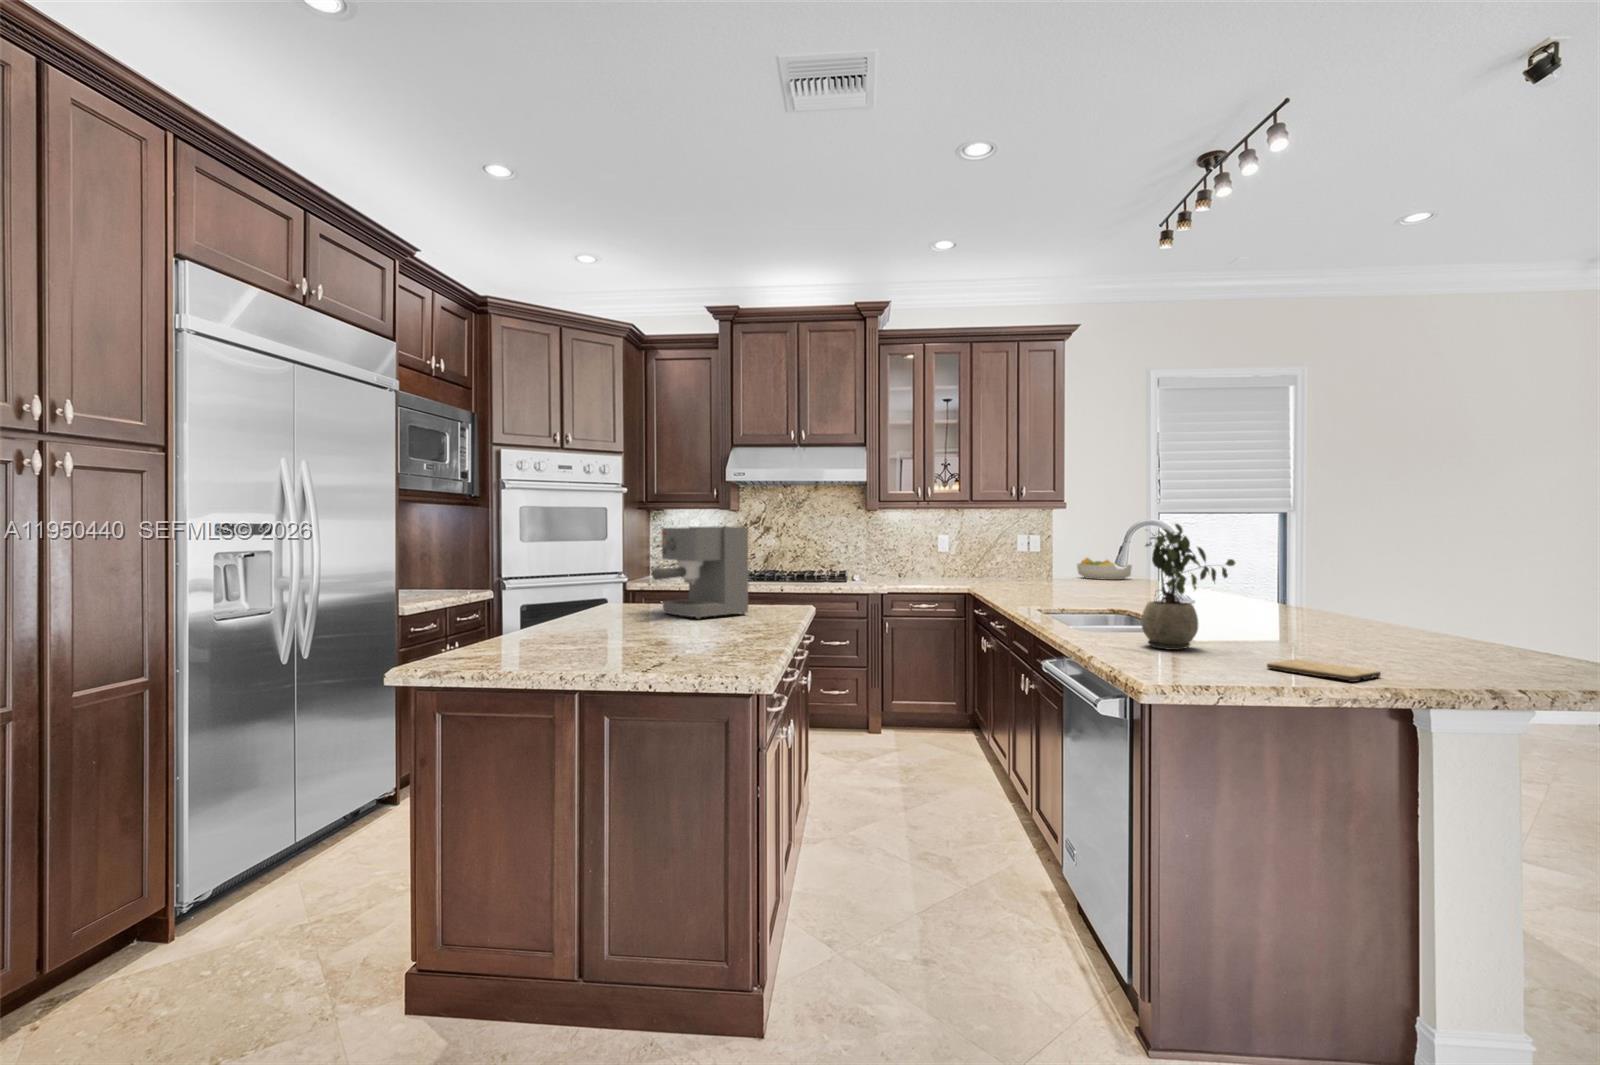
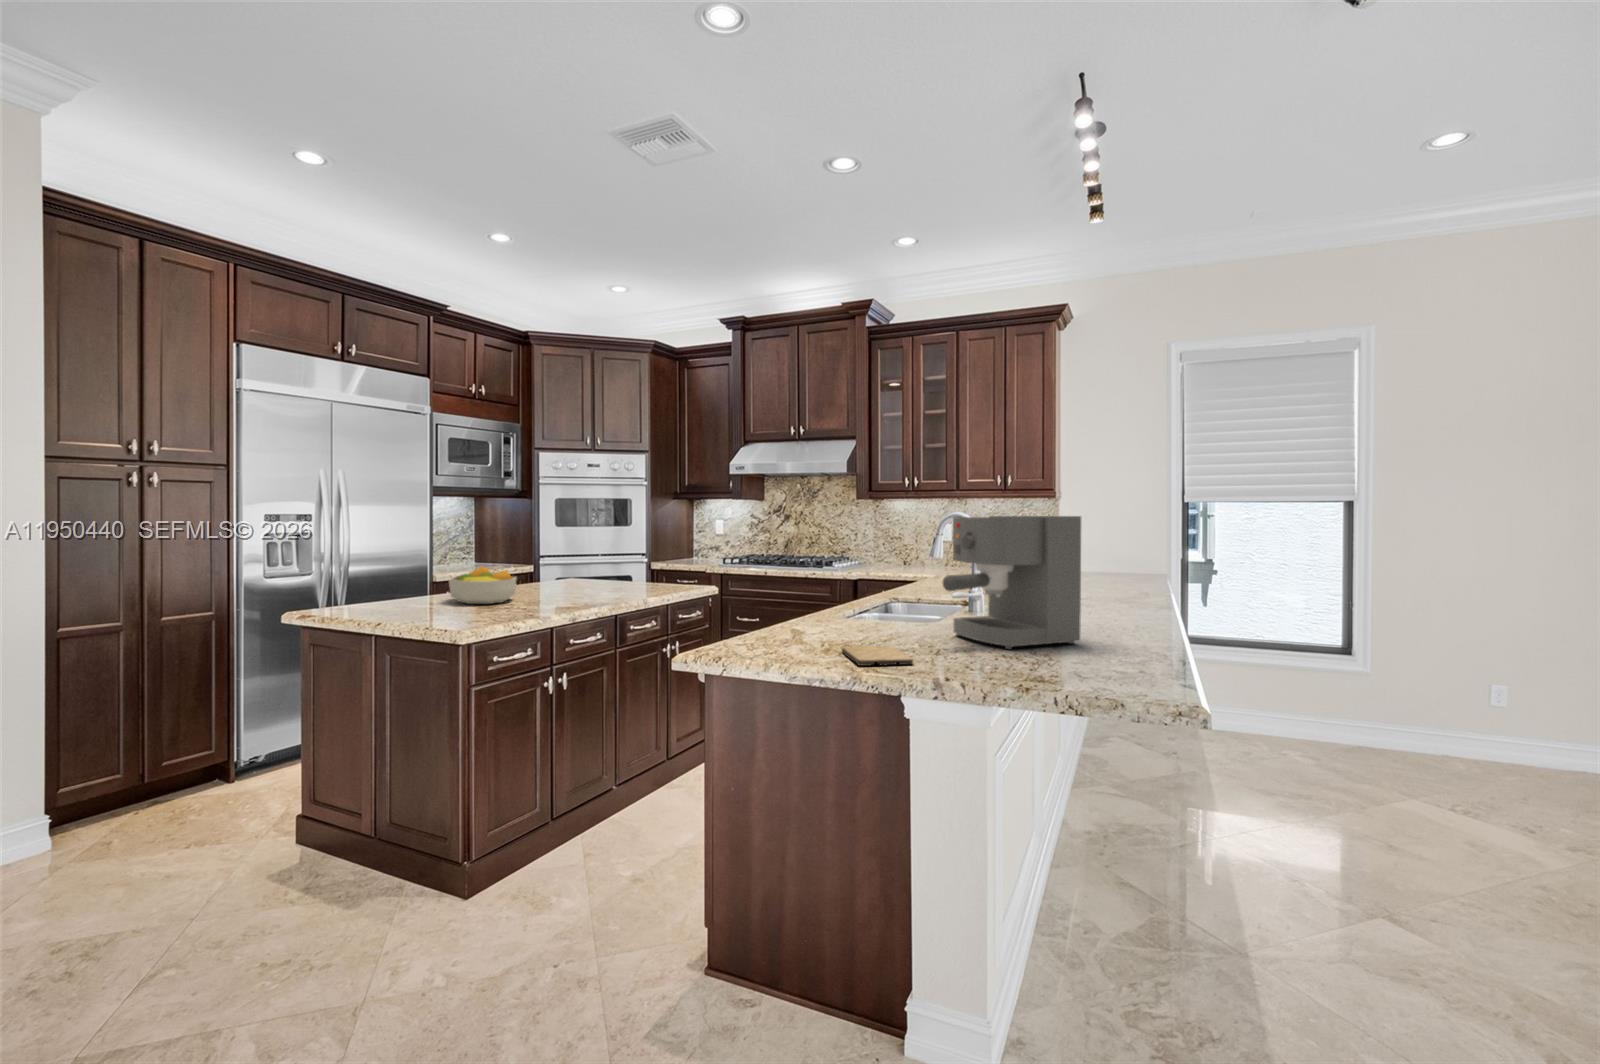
potted plant: present [1141,524,1235,650] -> none [818,513,892,633]
coffee maker: present [652,527,748,619] -> present [943,516,1081,649]
fruit bowl: present [1077,558,1132,580] -> present [449,567,517,604]

